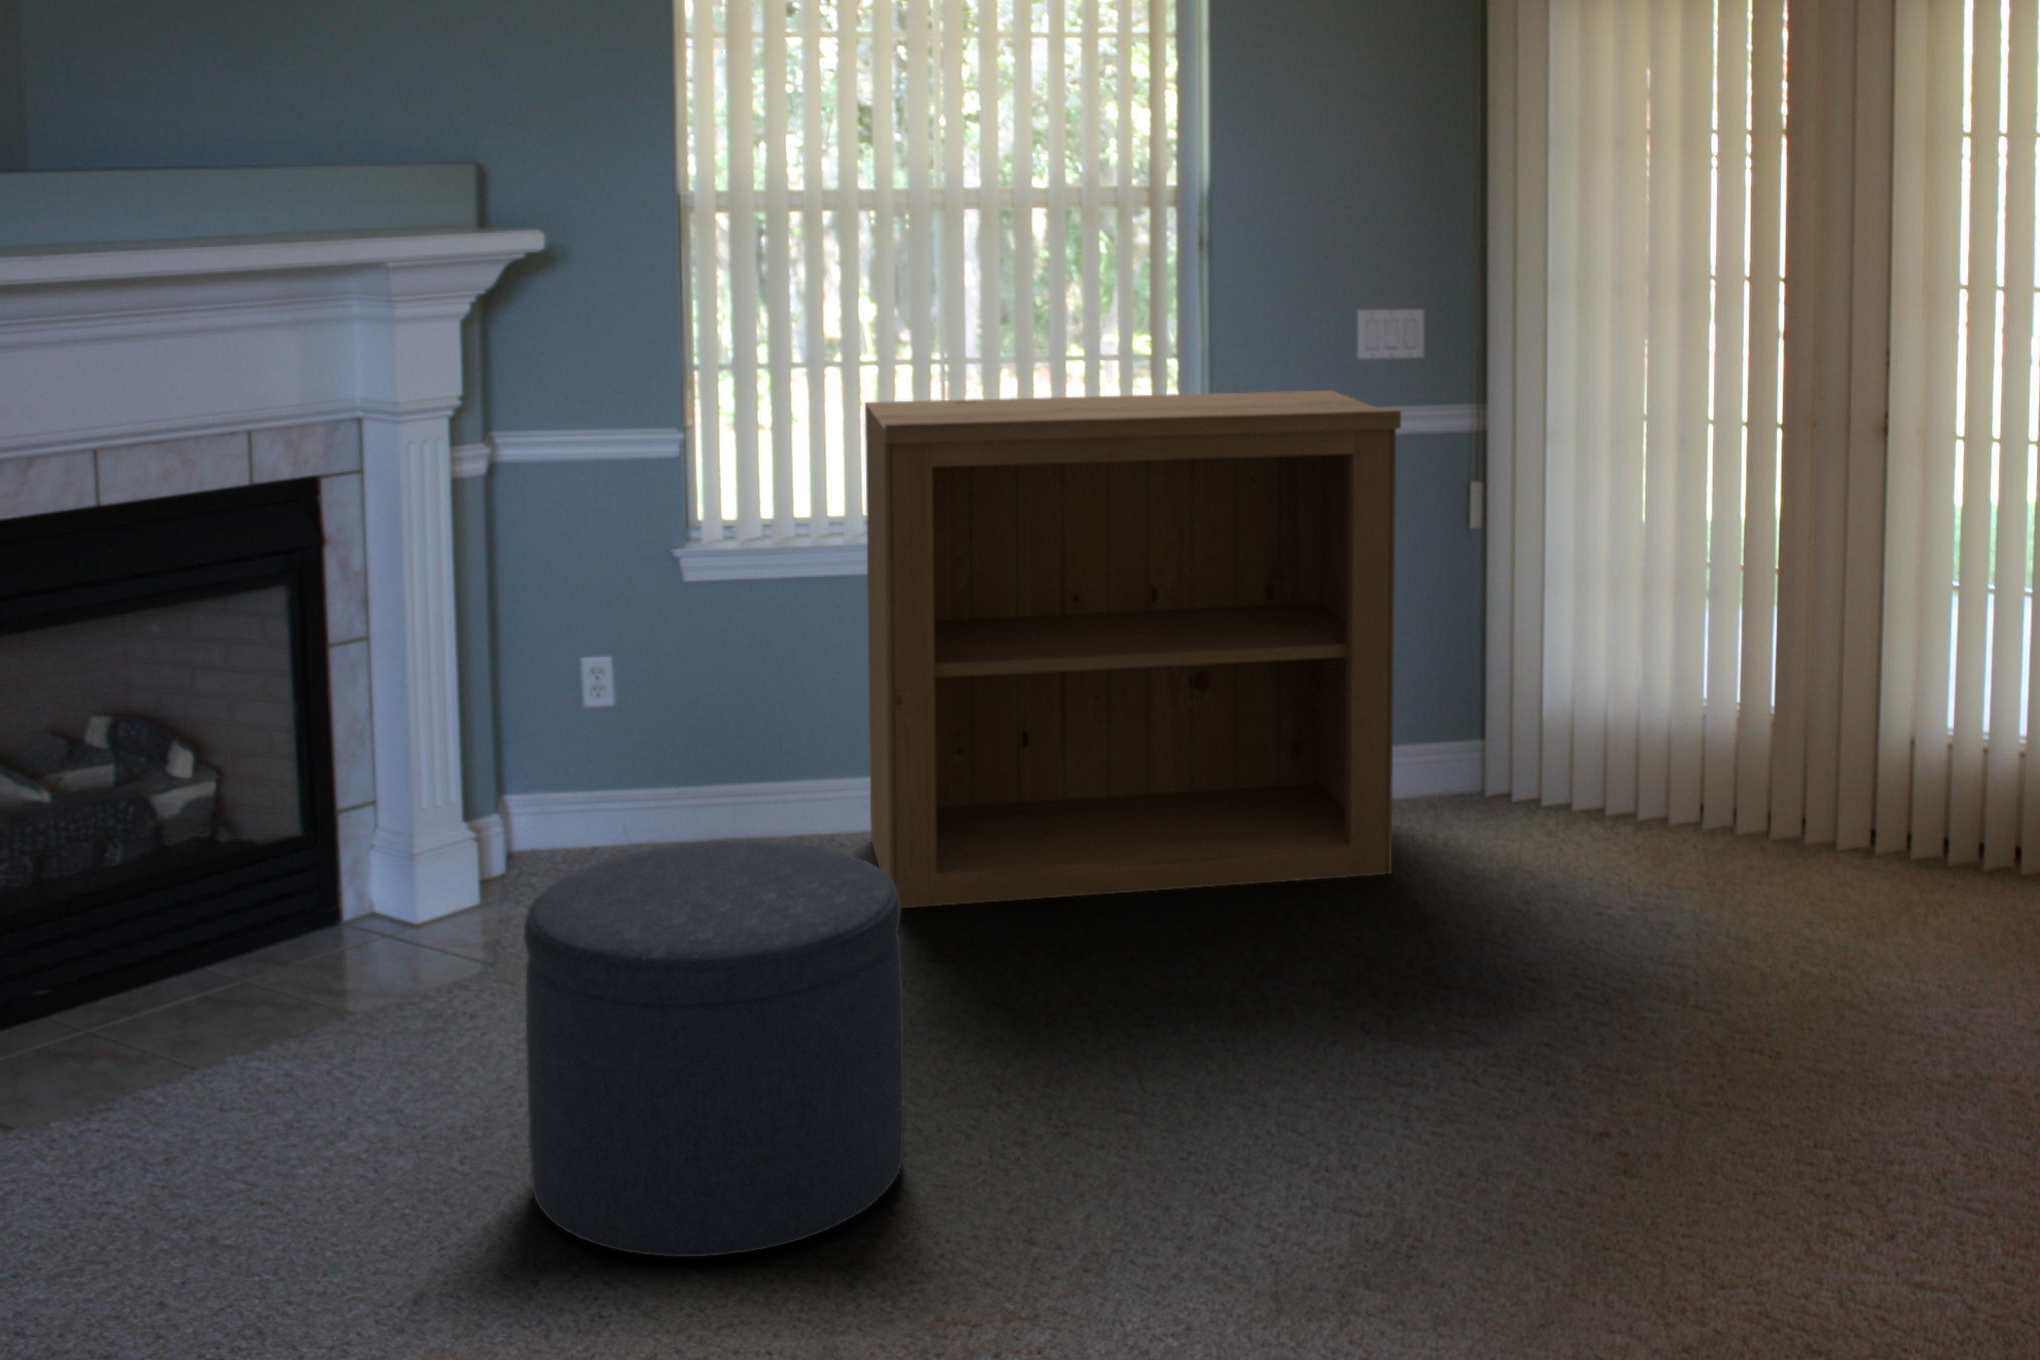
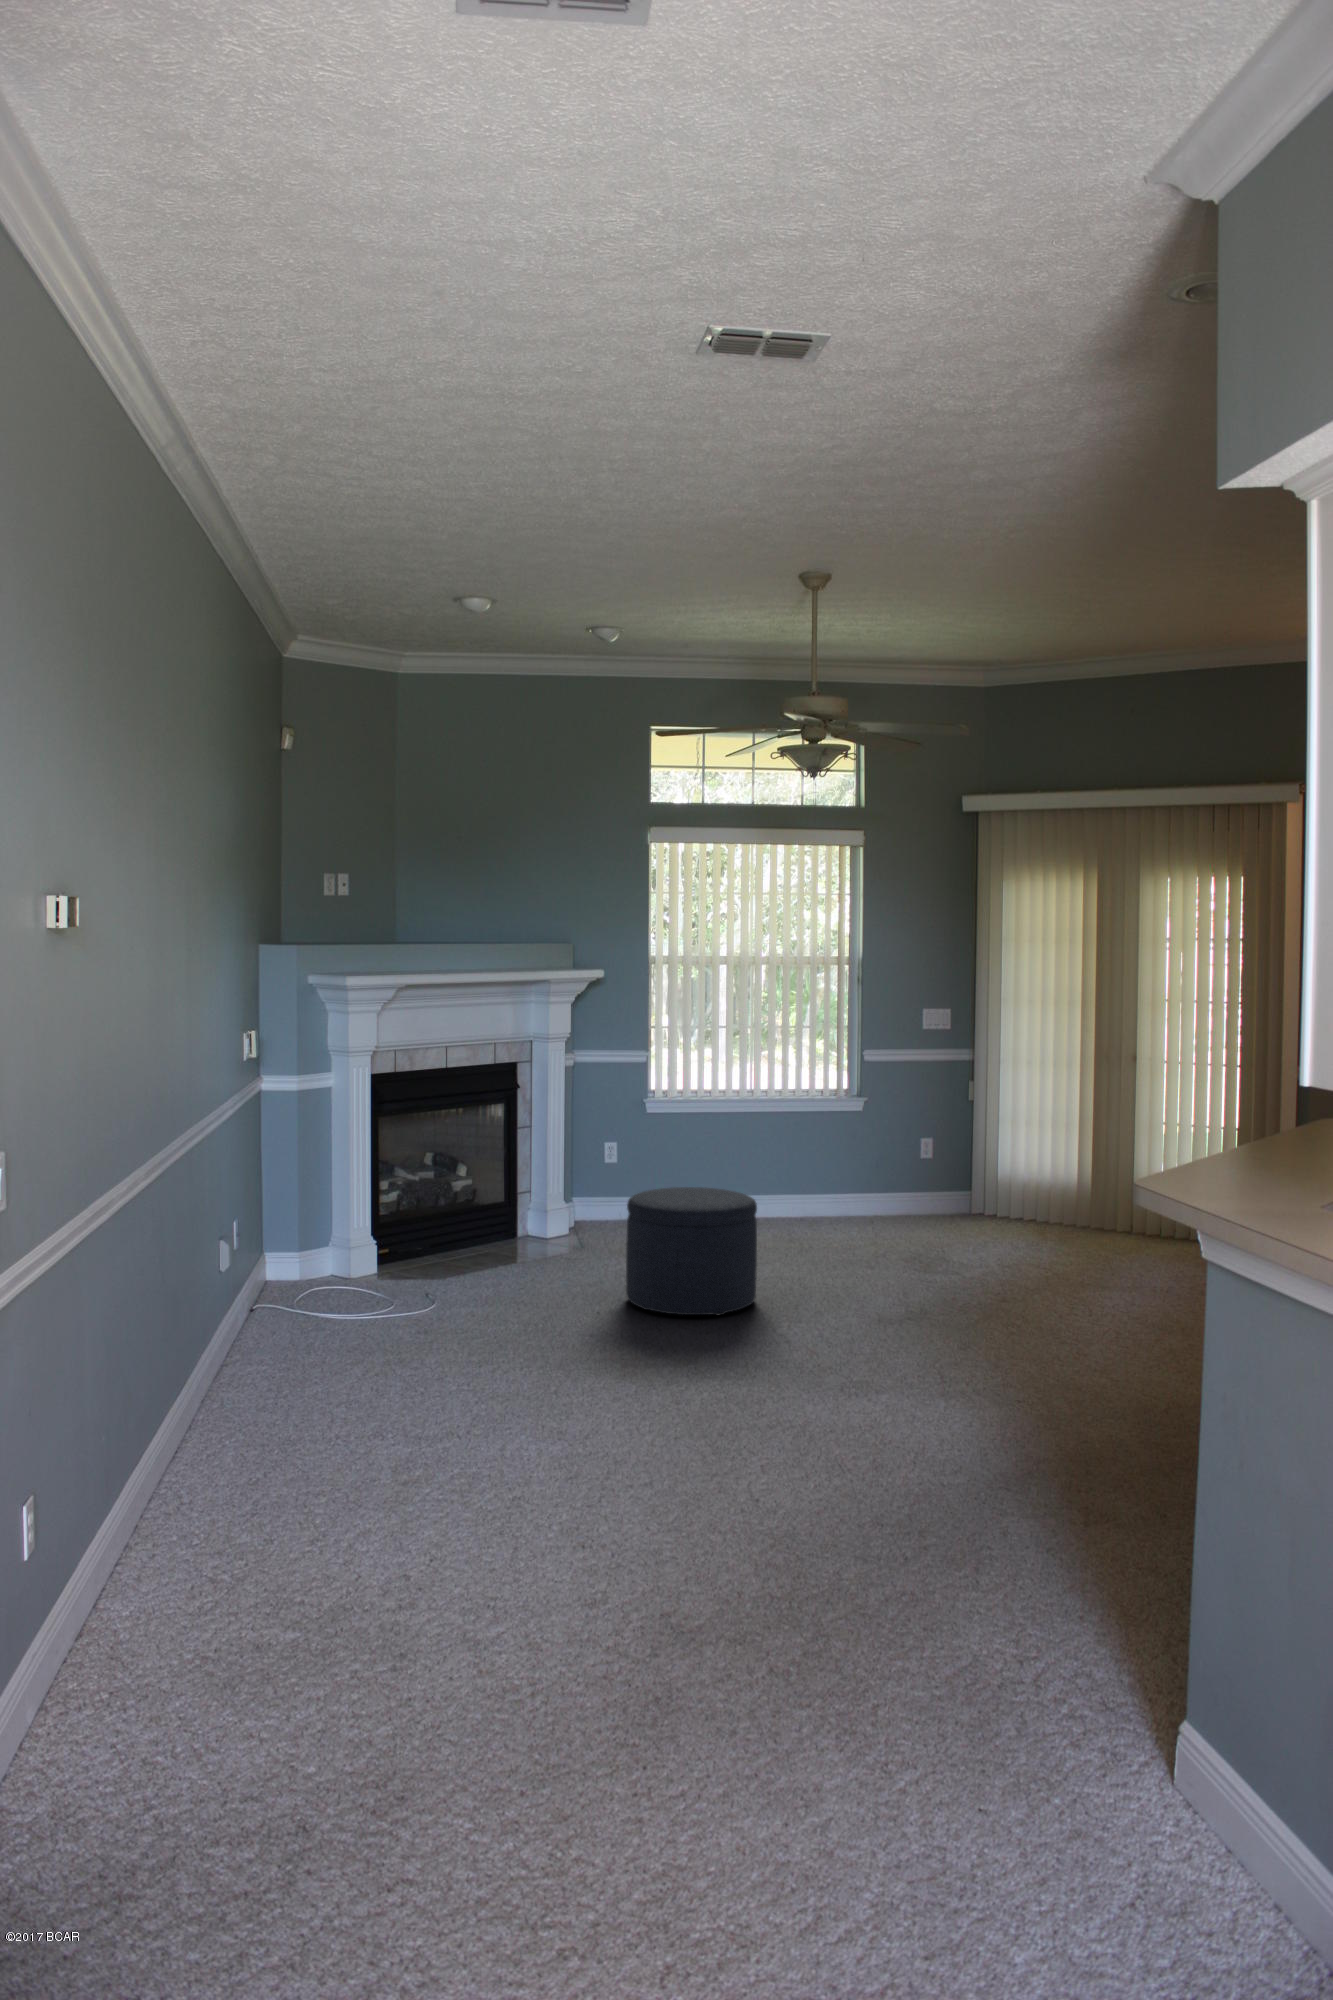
bookshelf: present [865,390,1401,908] -> none [718,1041,940,1241]

